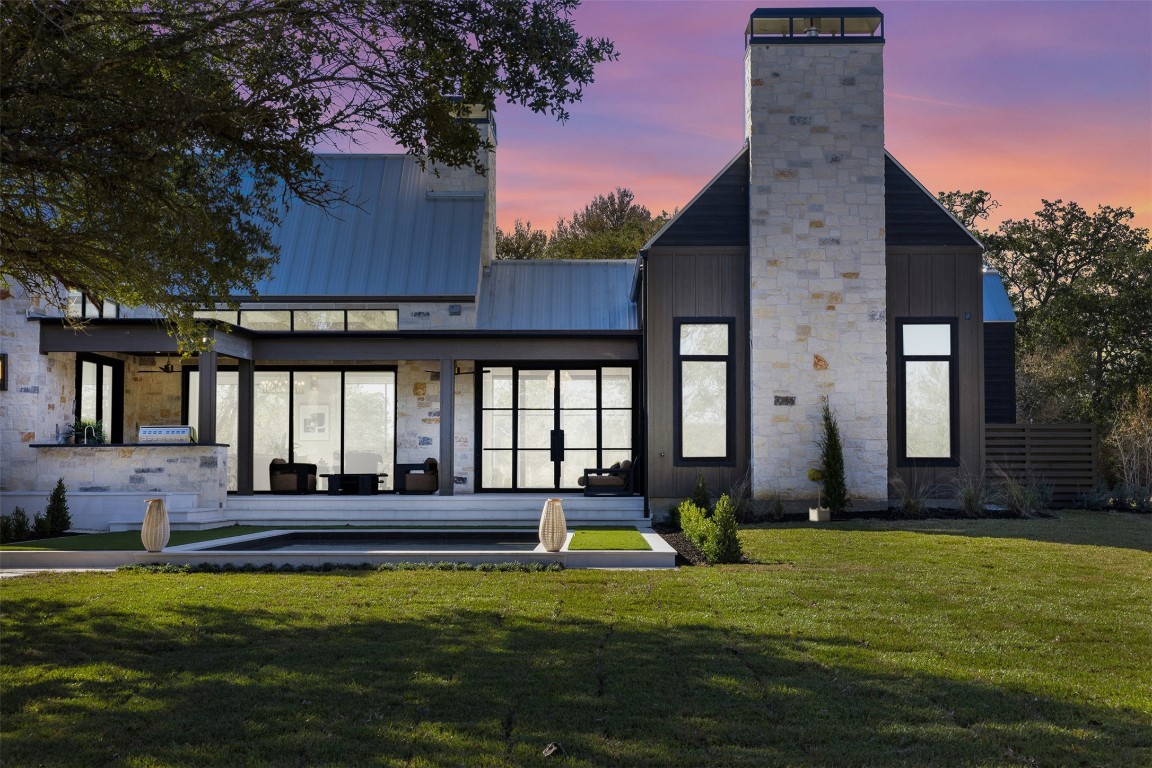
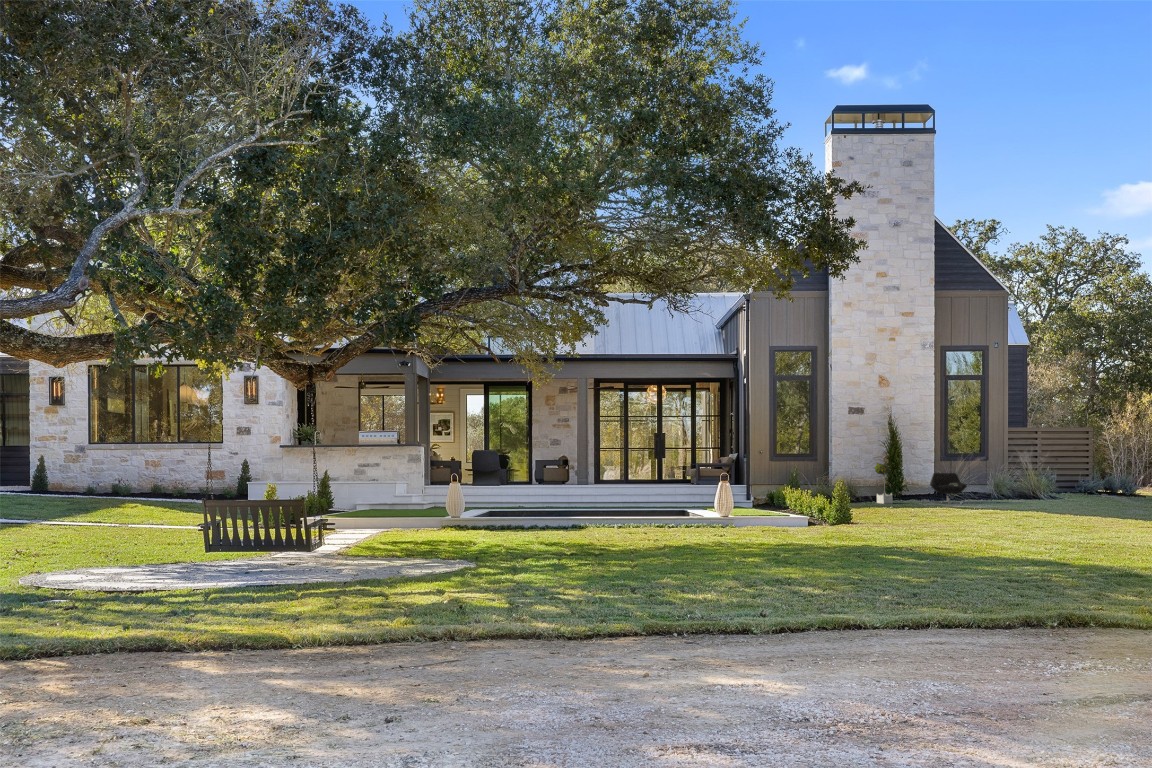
lounge chair: none [881,480,928,521] -> present [930,473,967,503]

